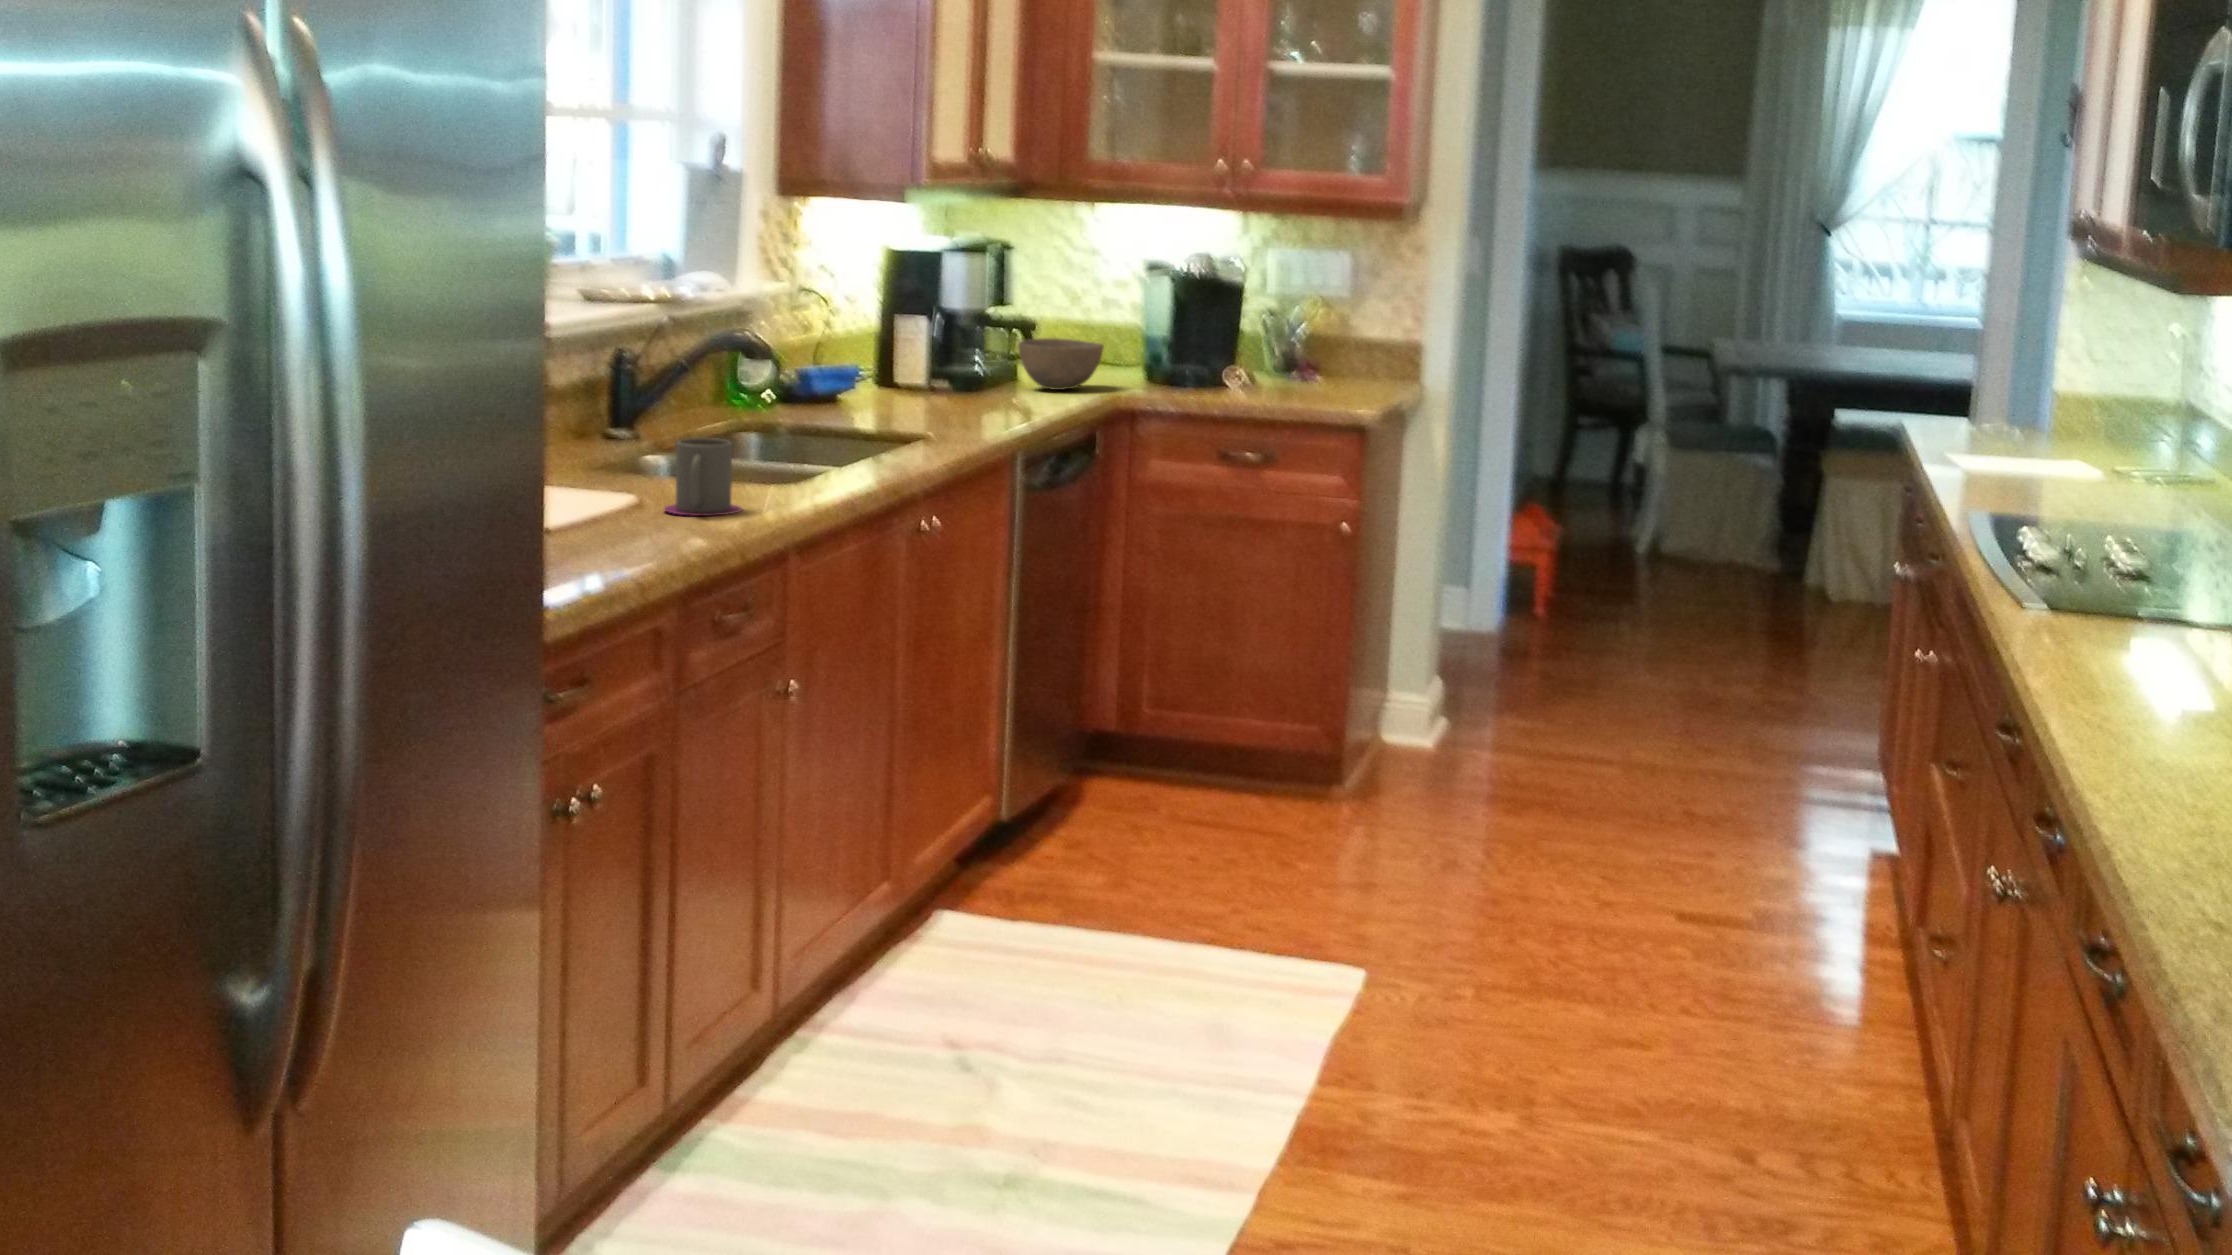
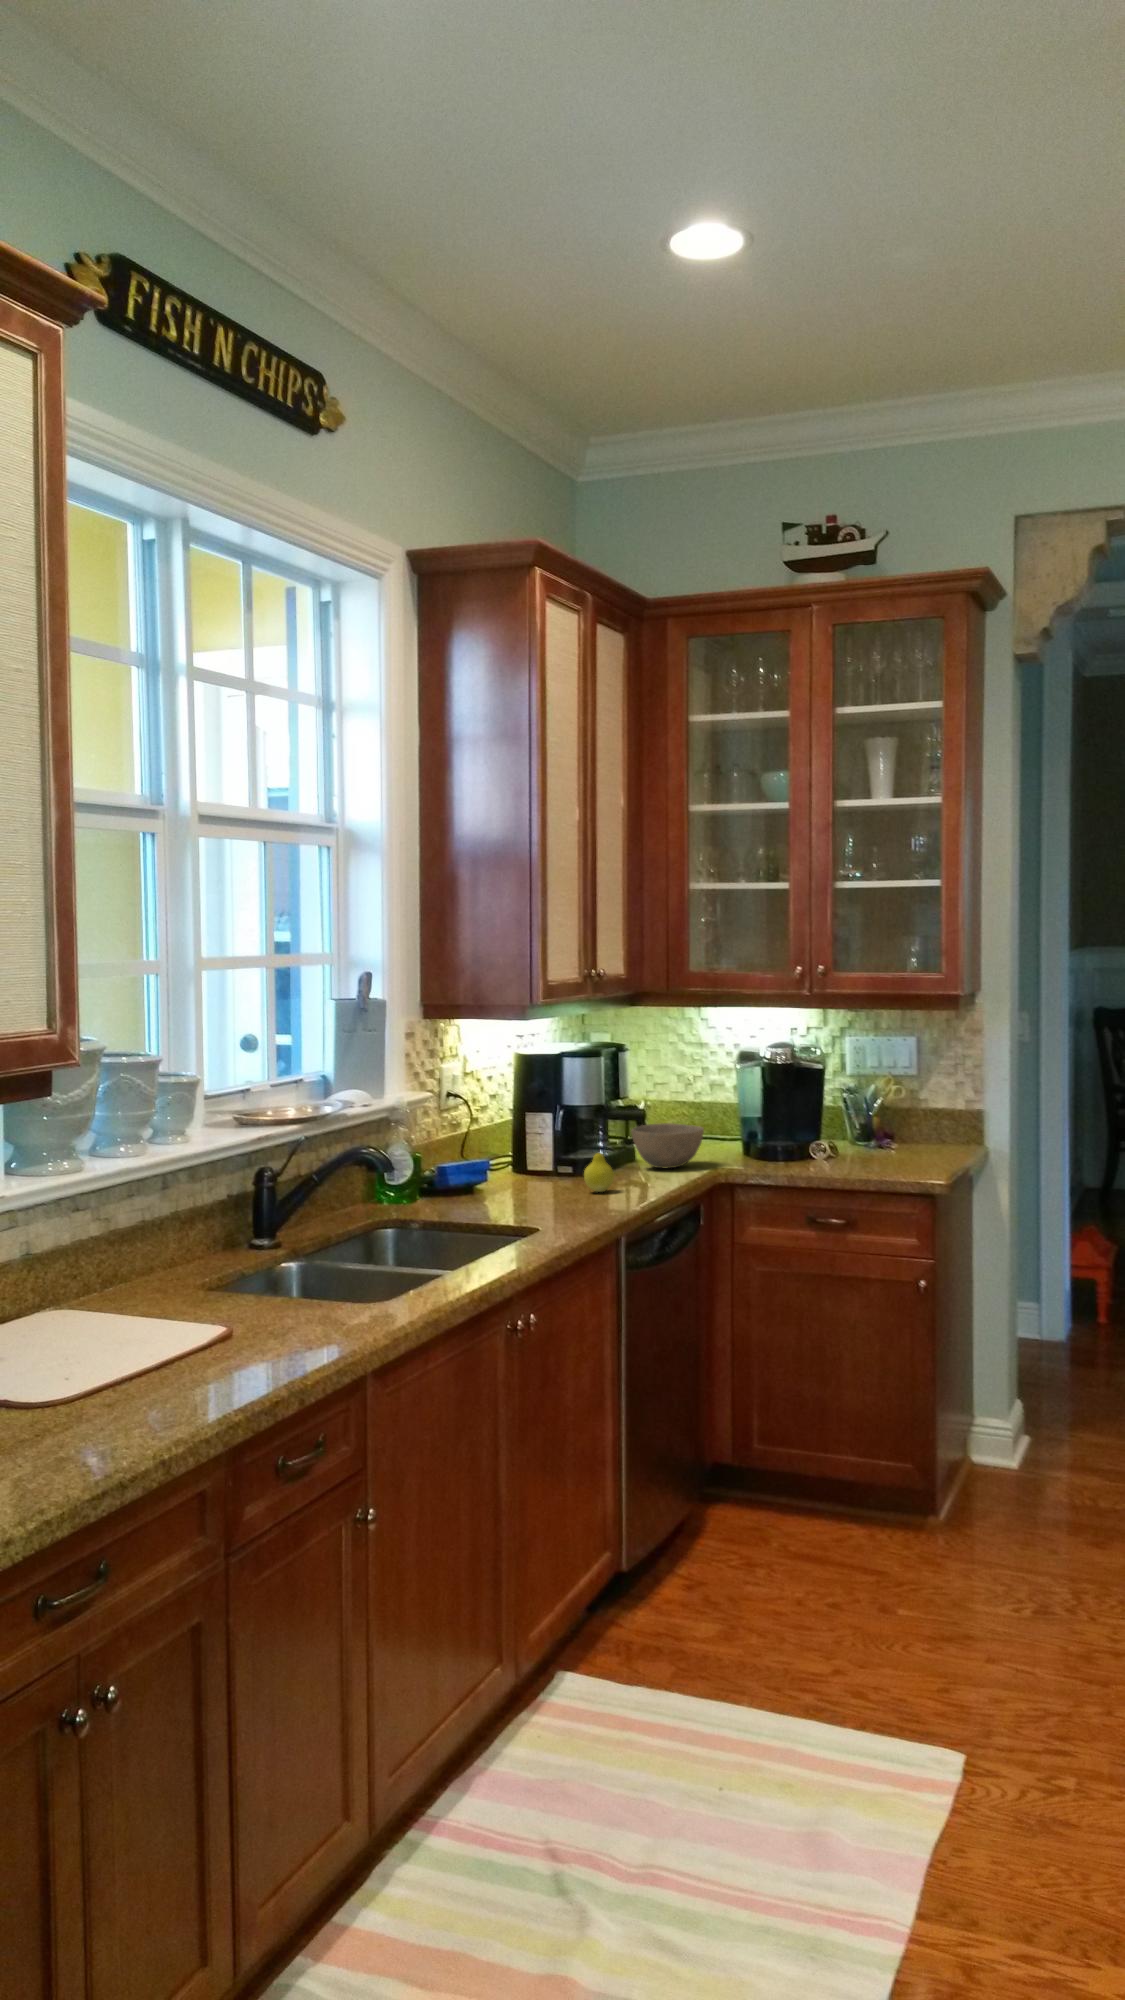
fruit: none [970,347,1005,408] -> present [584,1152,614,1192]
mug: present [665,438,742,516] -> none [242,1271,318,1352]

